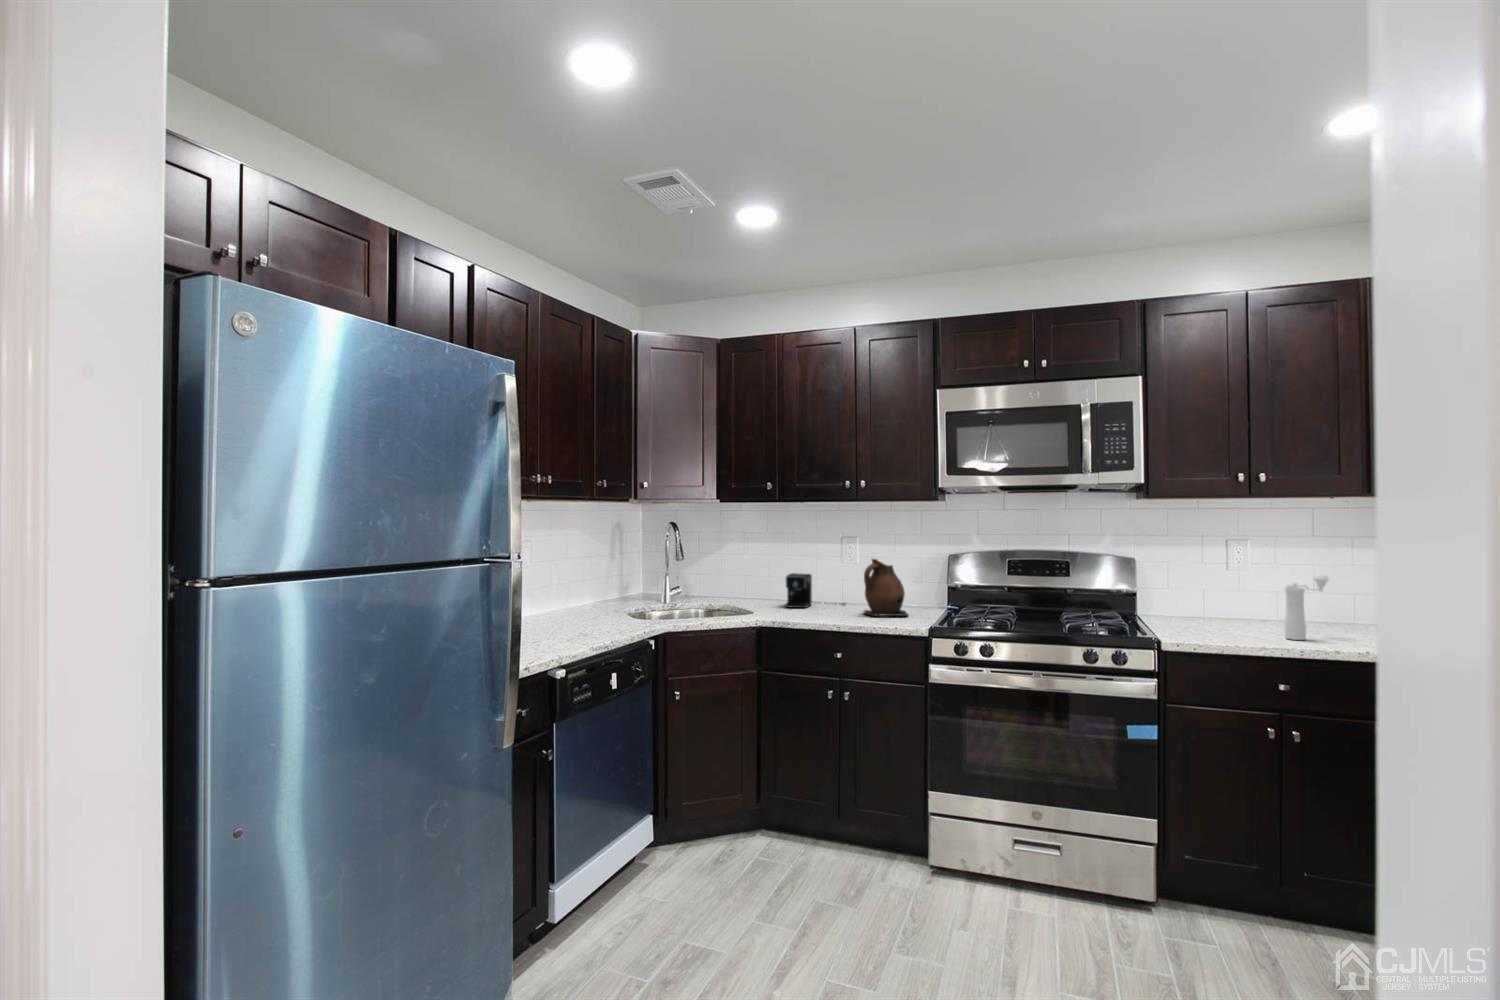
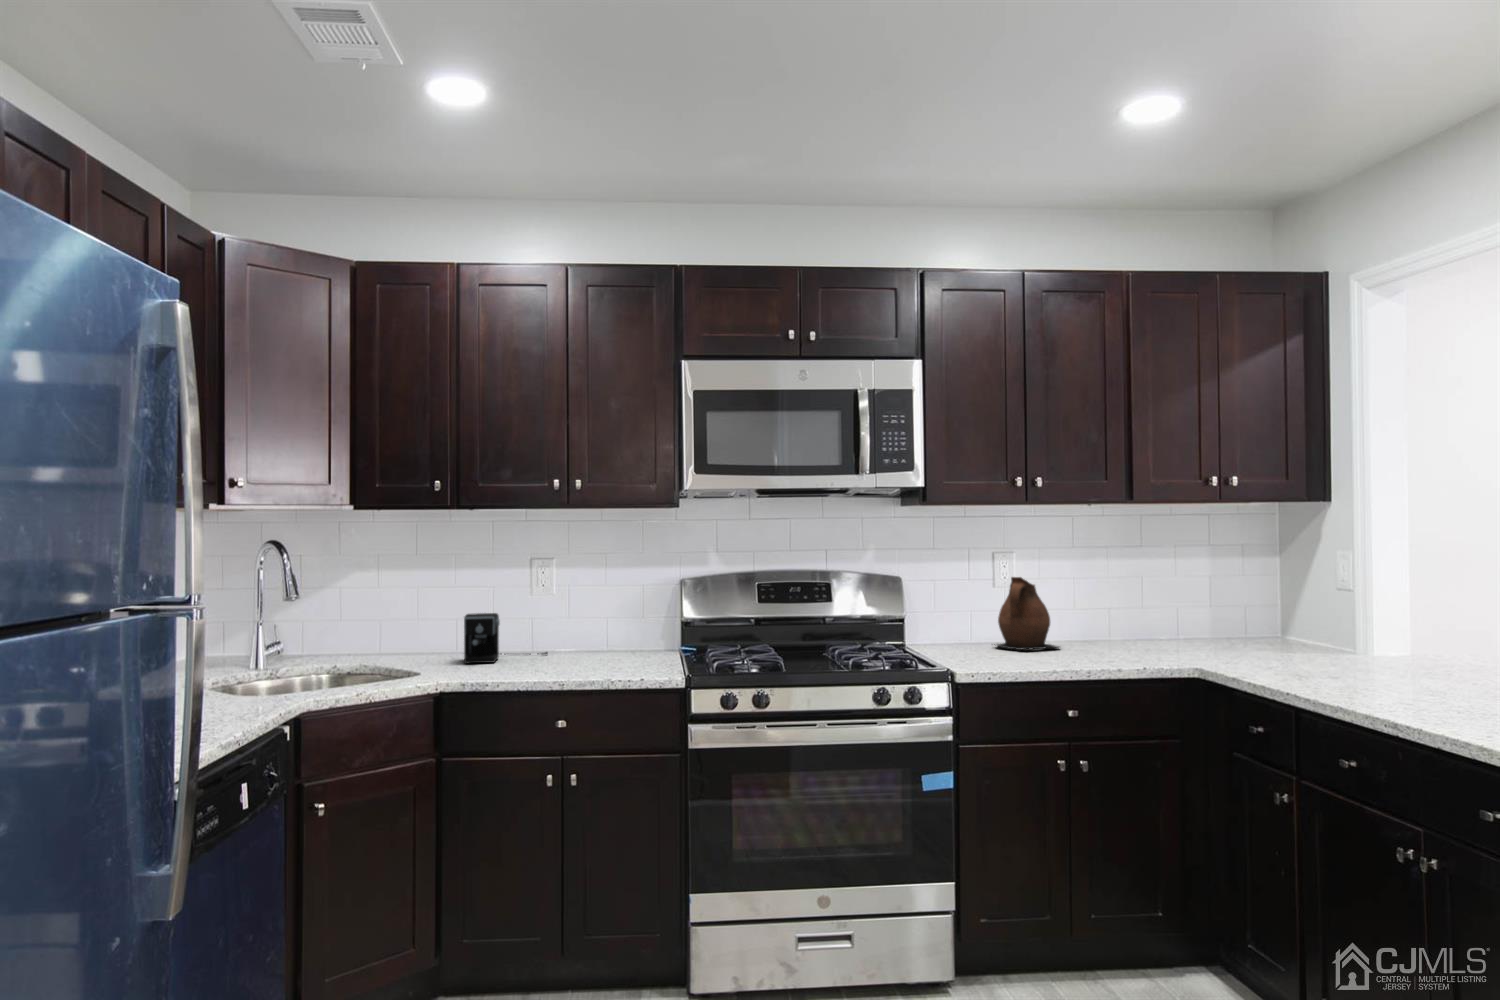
ceramic pitcher: present [863,559,909,616] -> present [994,577,1060,650]
pepper mill: present [1284,575,1329,640] -> none [1065,588,1103,660]

